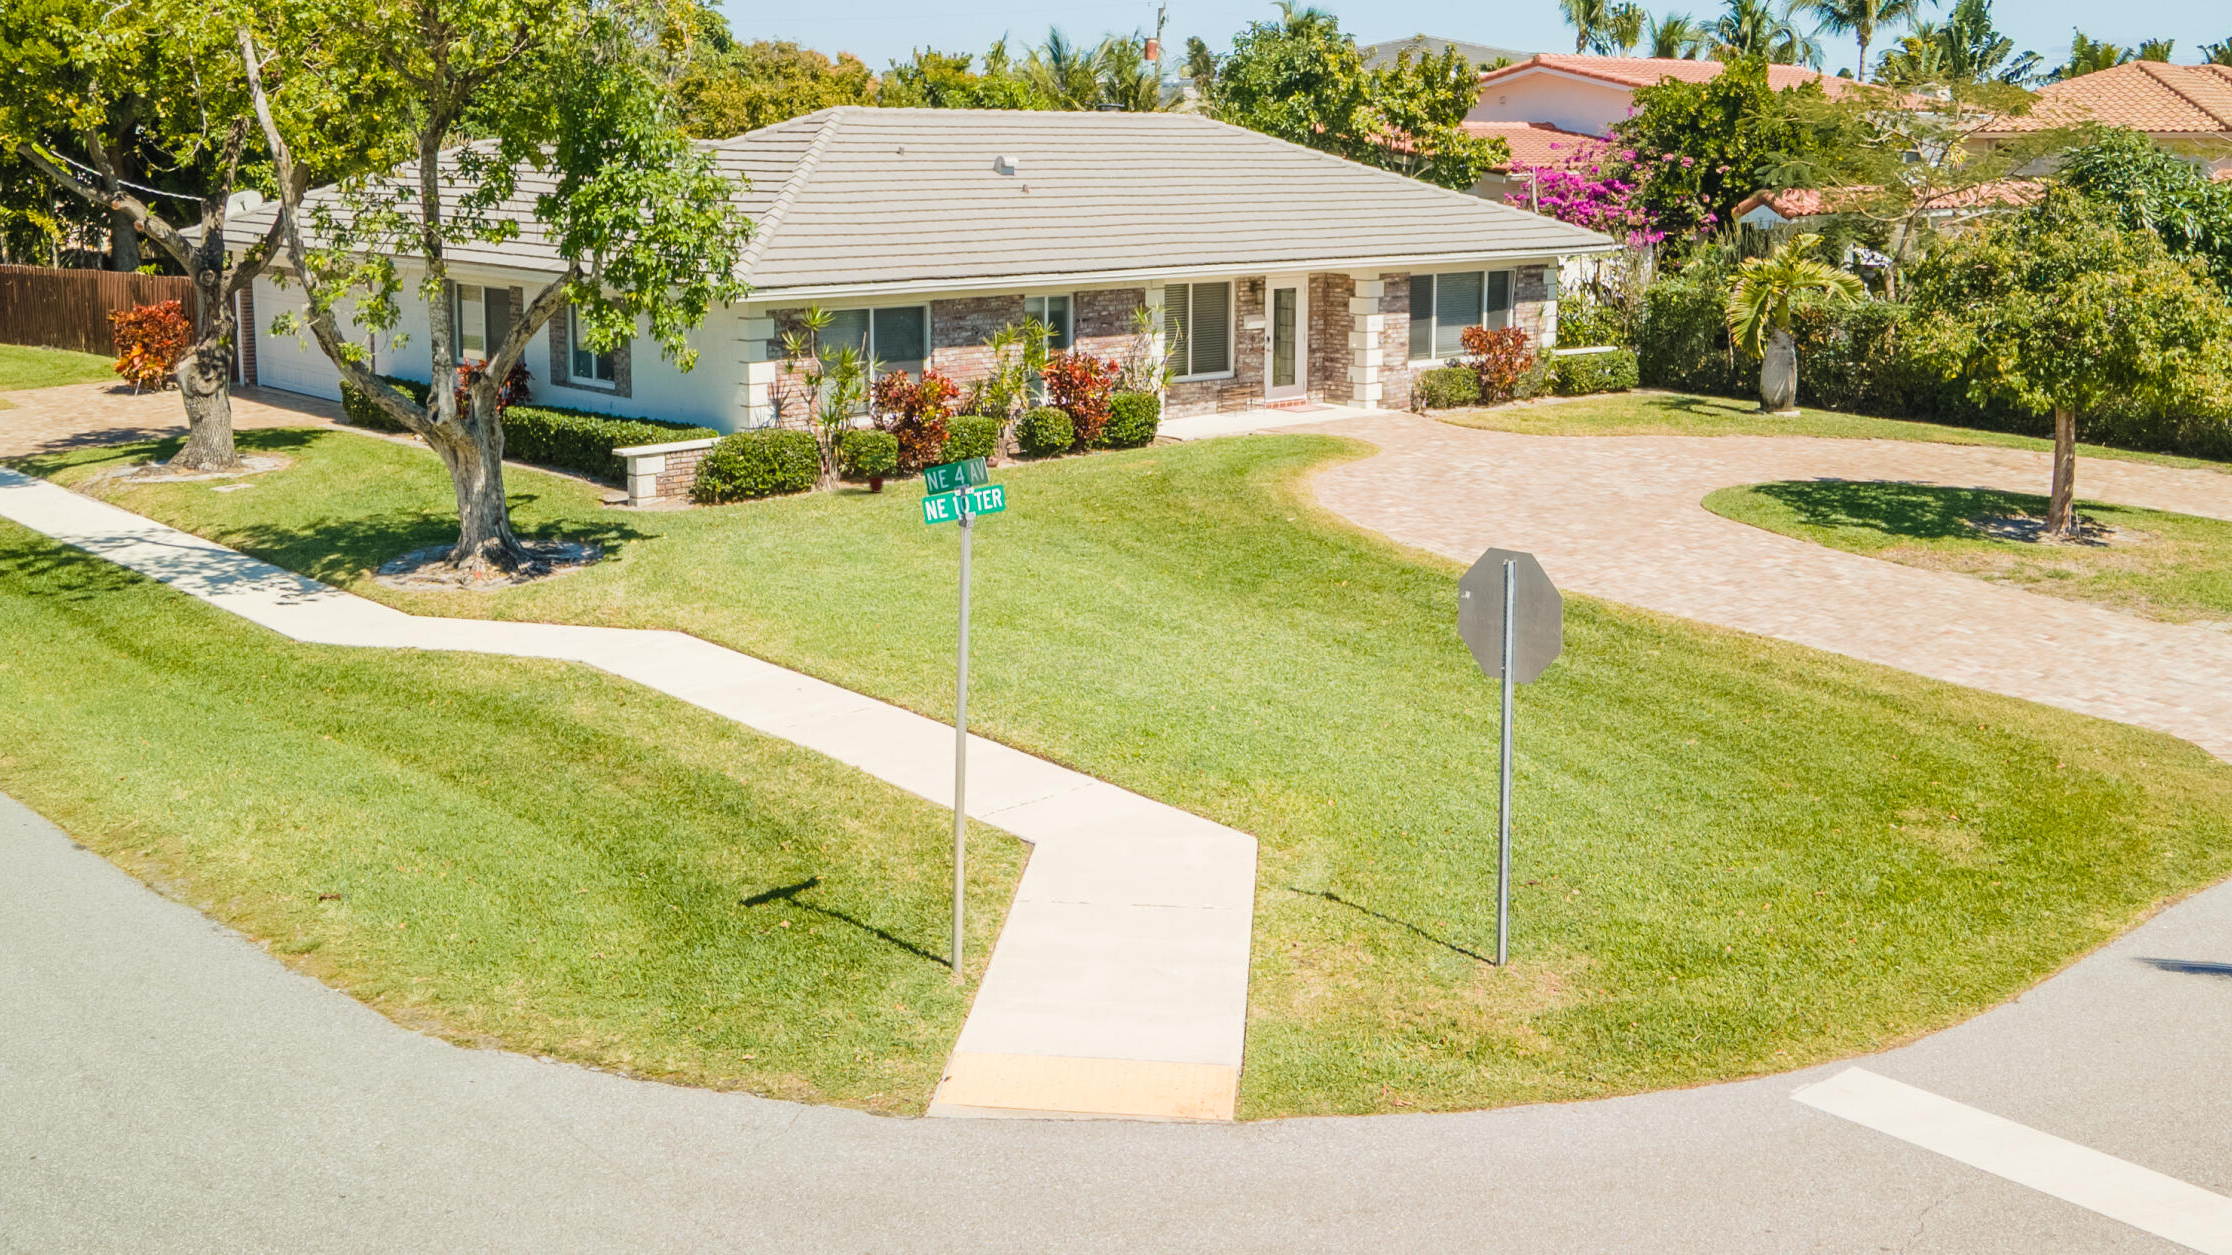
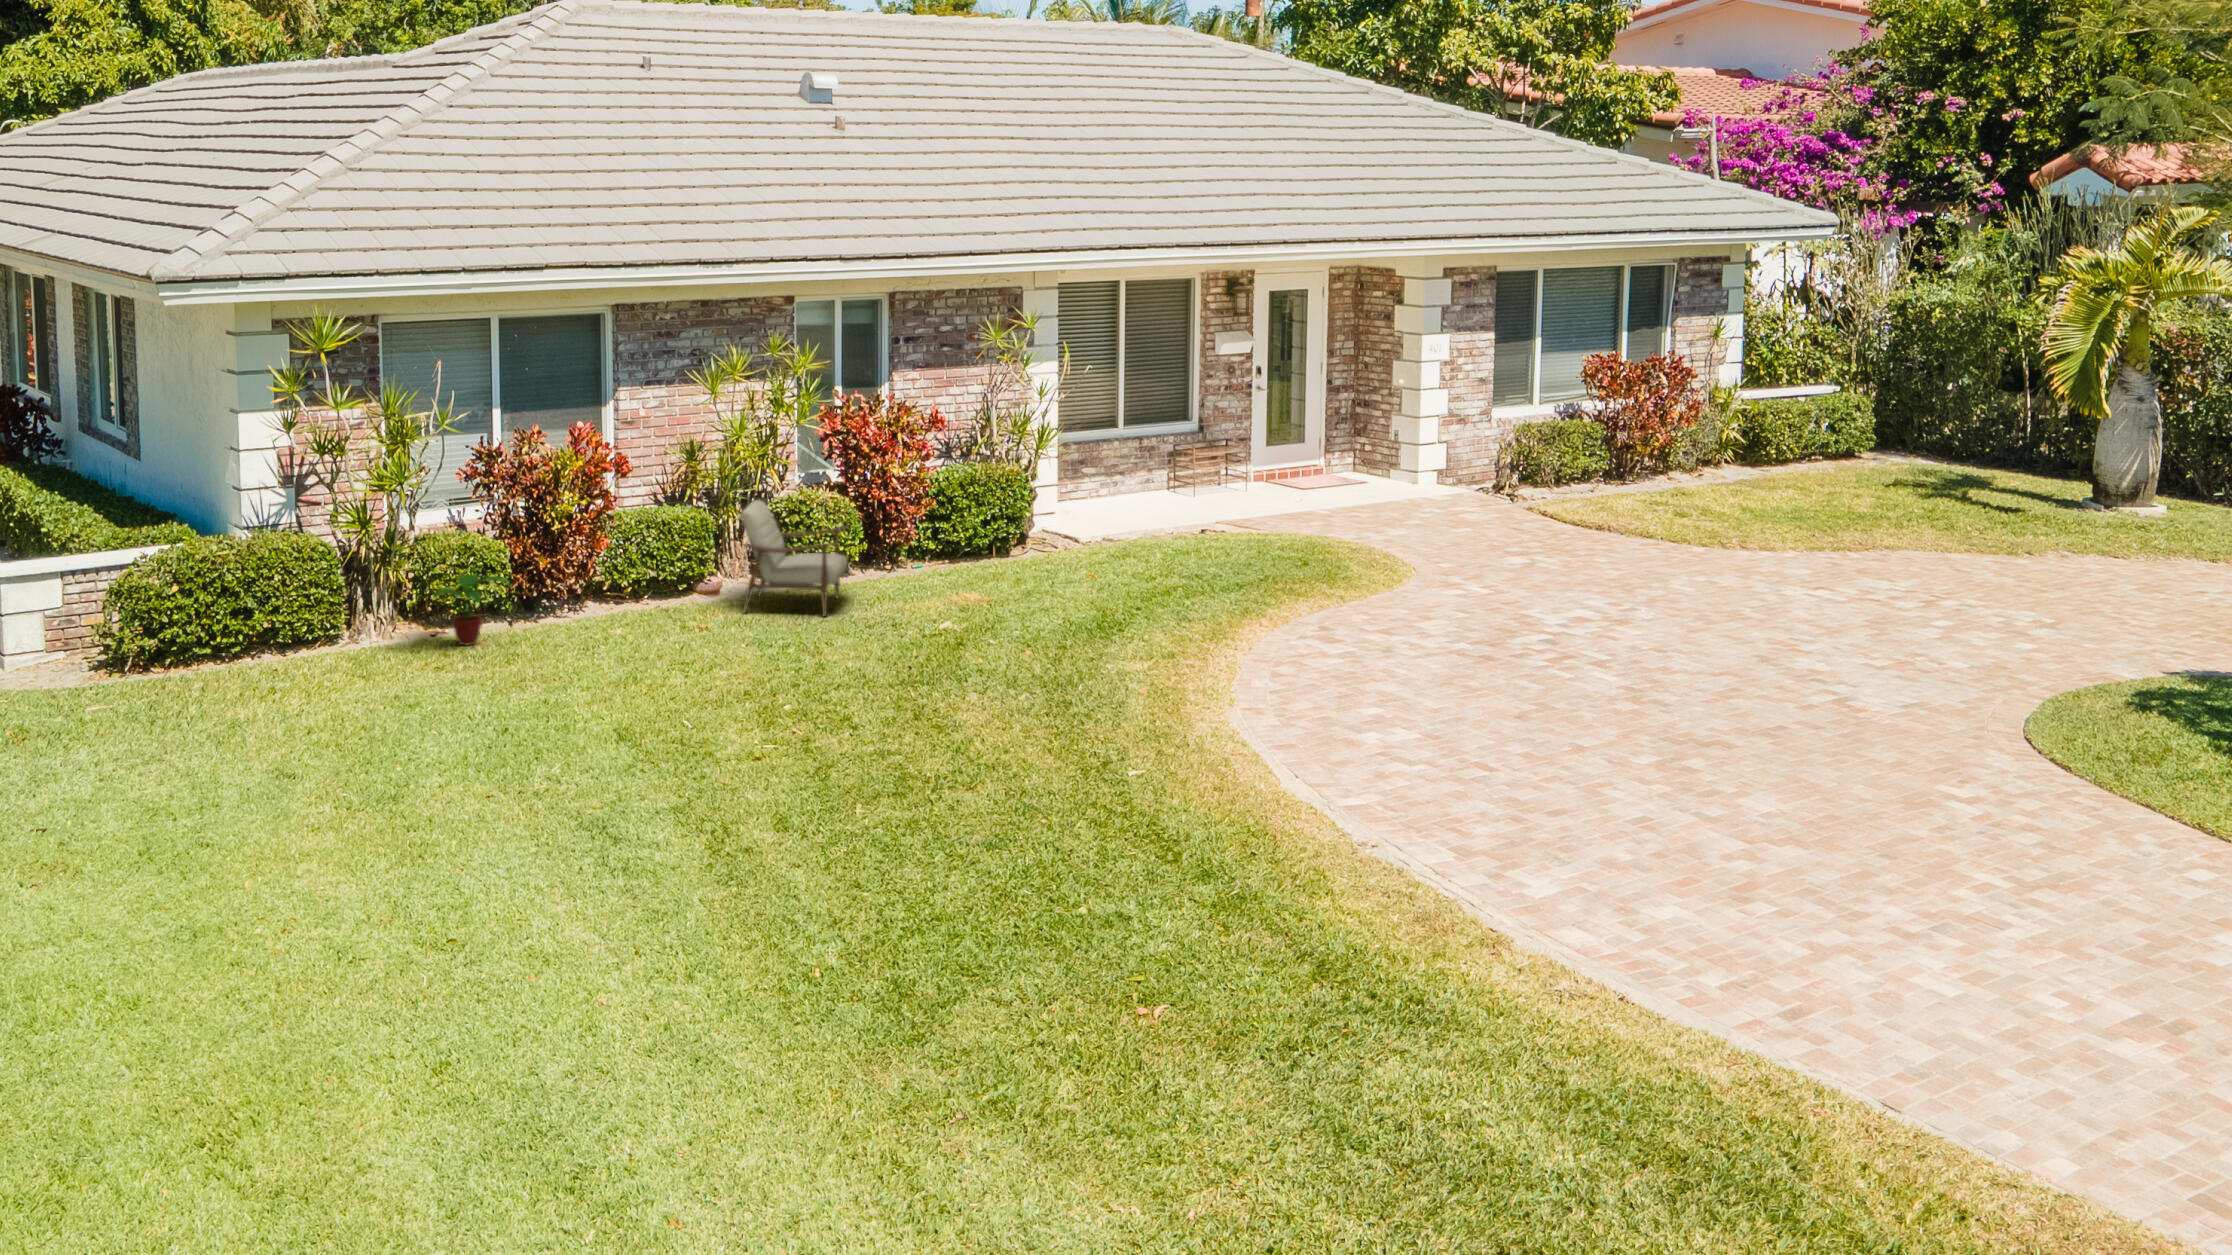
chair: none [1012,413,1069,477] -> present [741,500,847,617]

